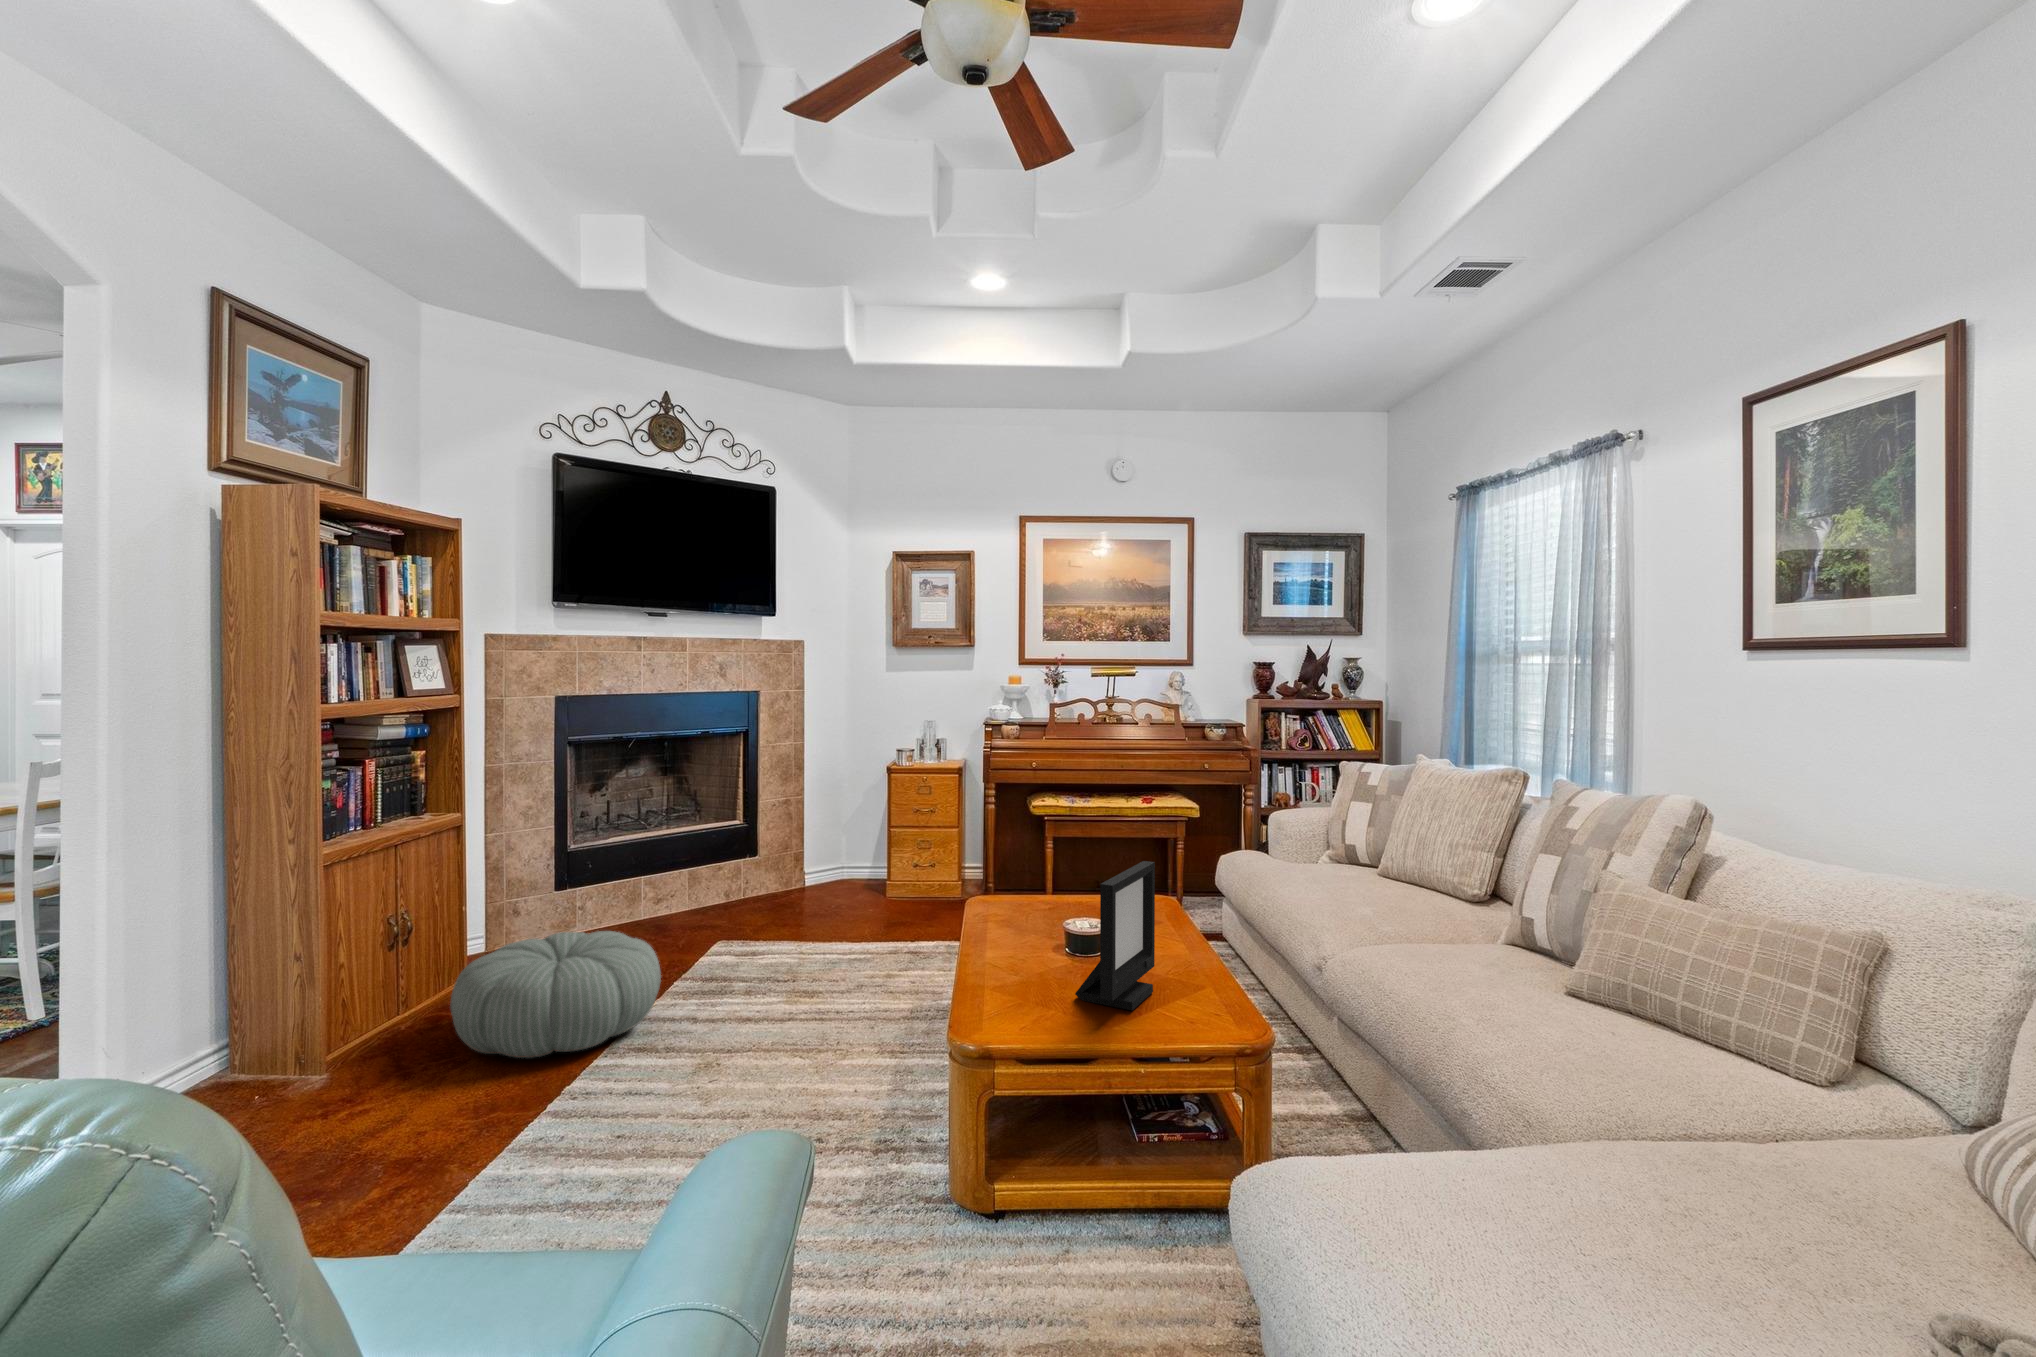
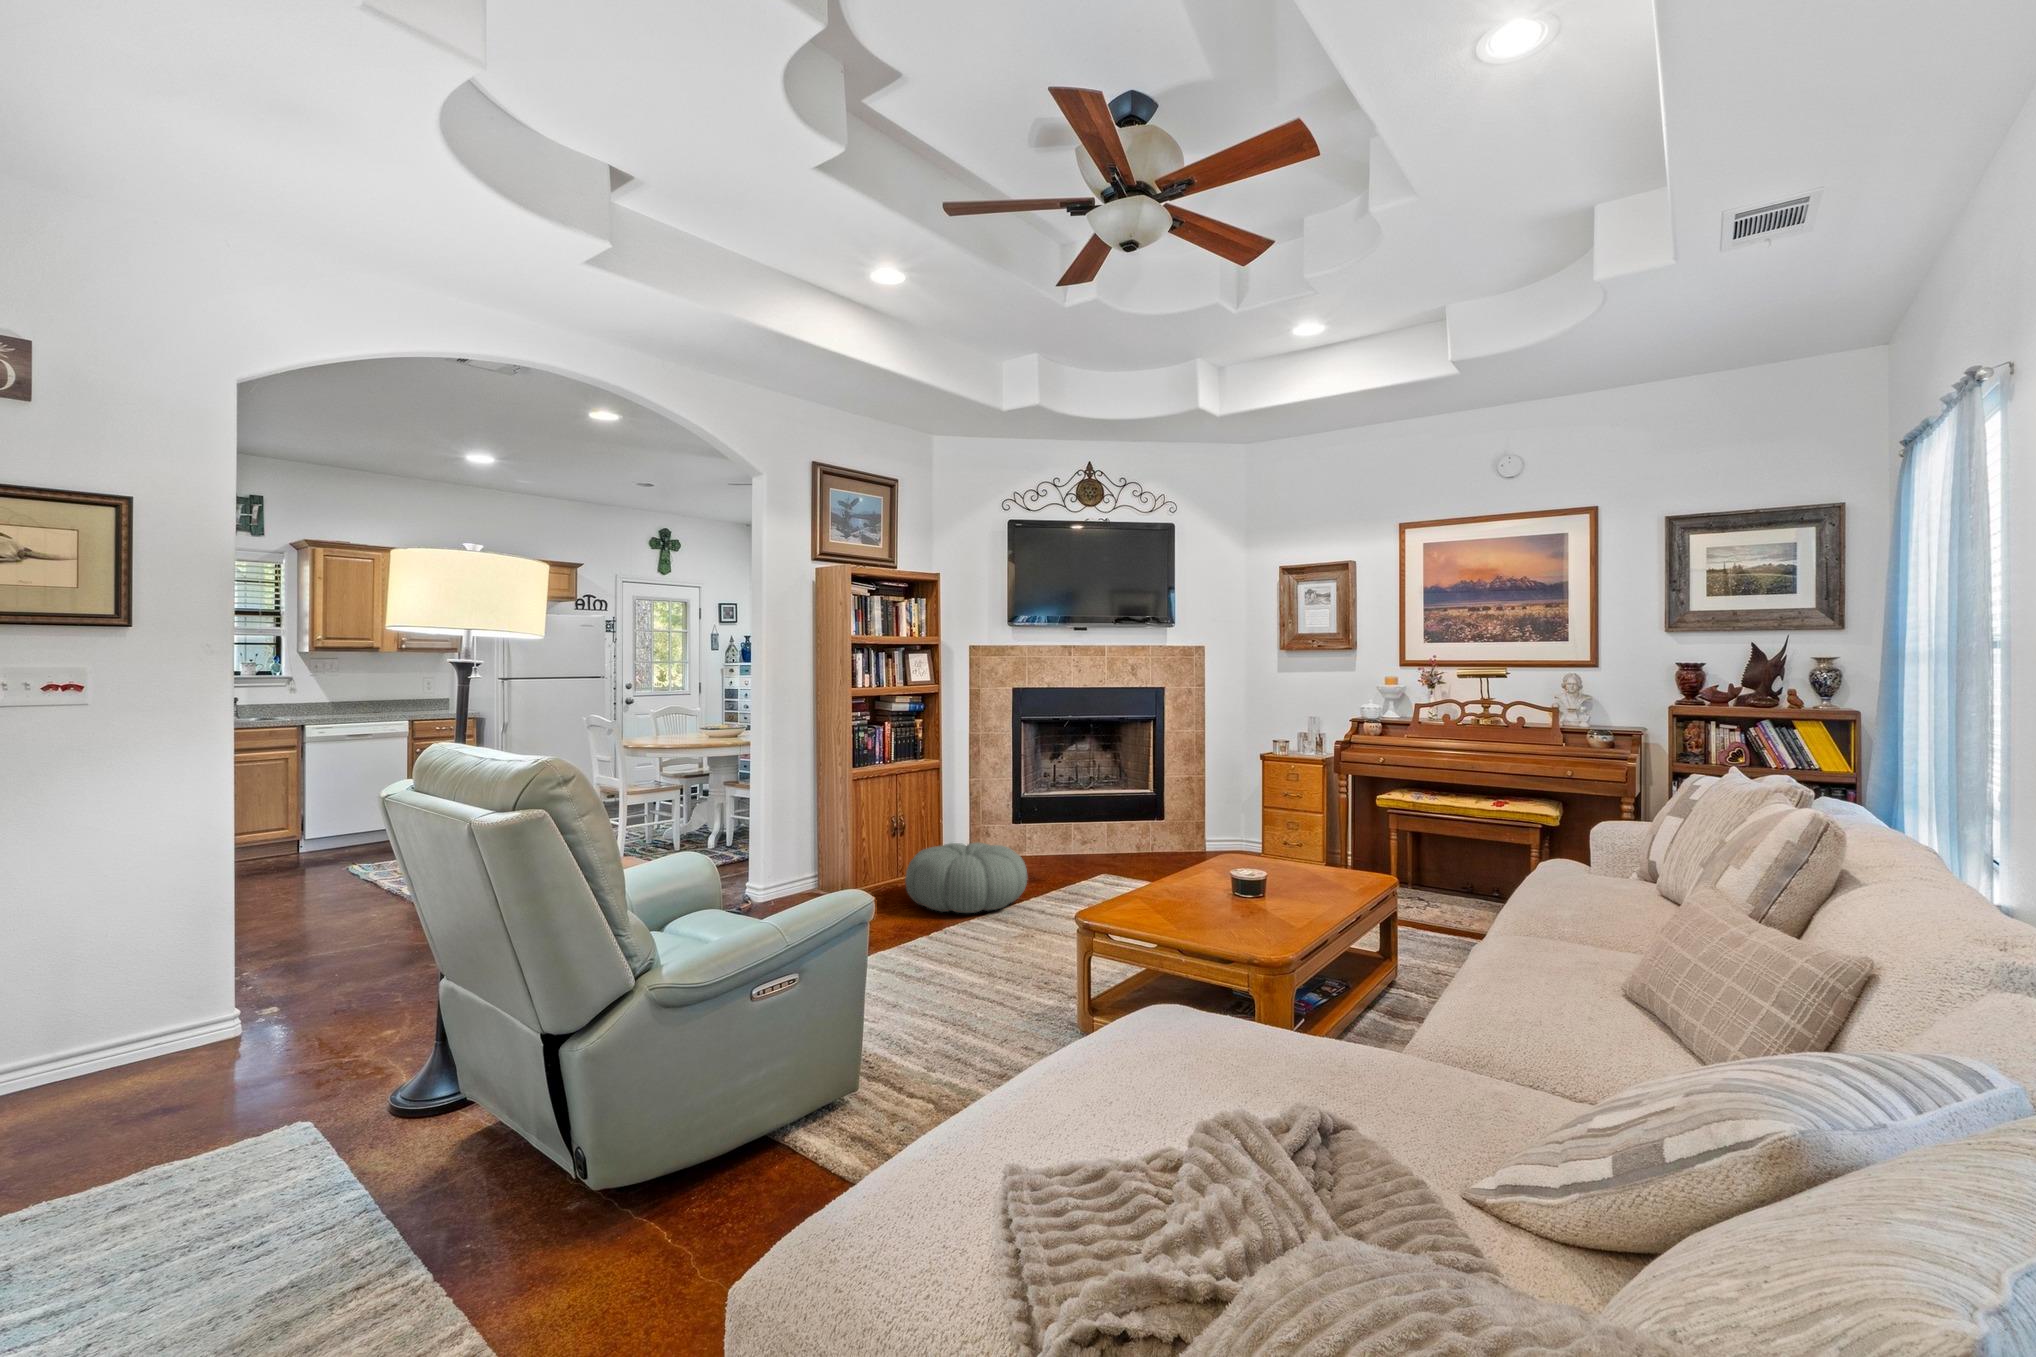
picture frame: present [1075,861,1155,1010] -> none [1178,818,1256,924]

